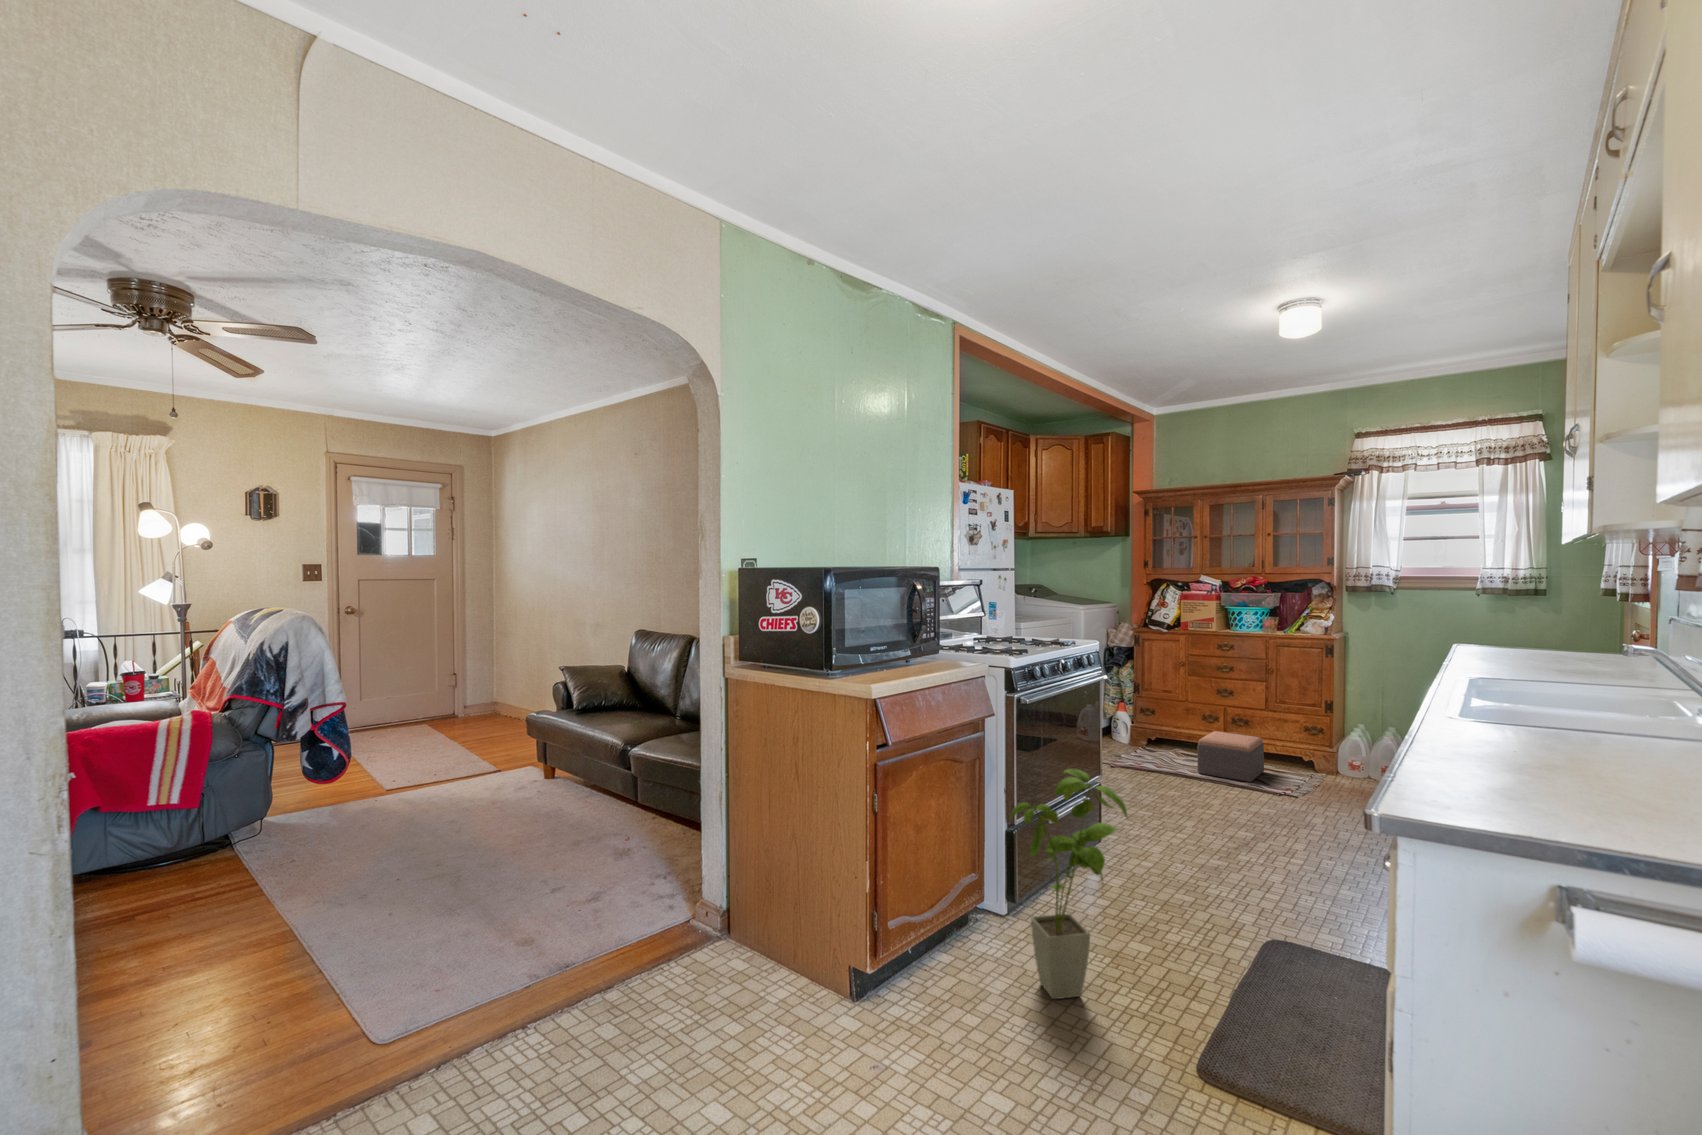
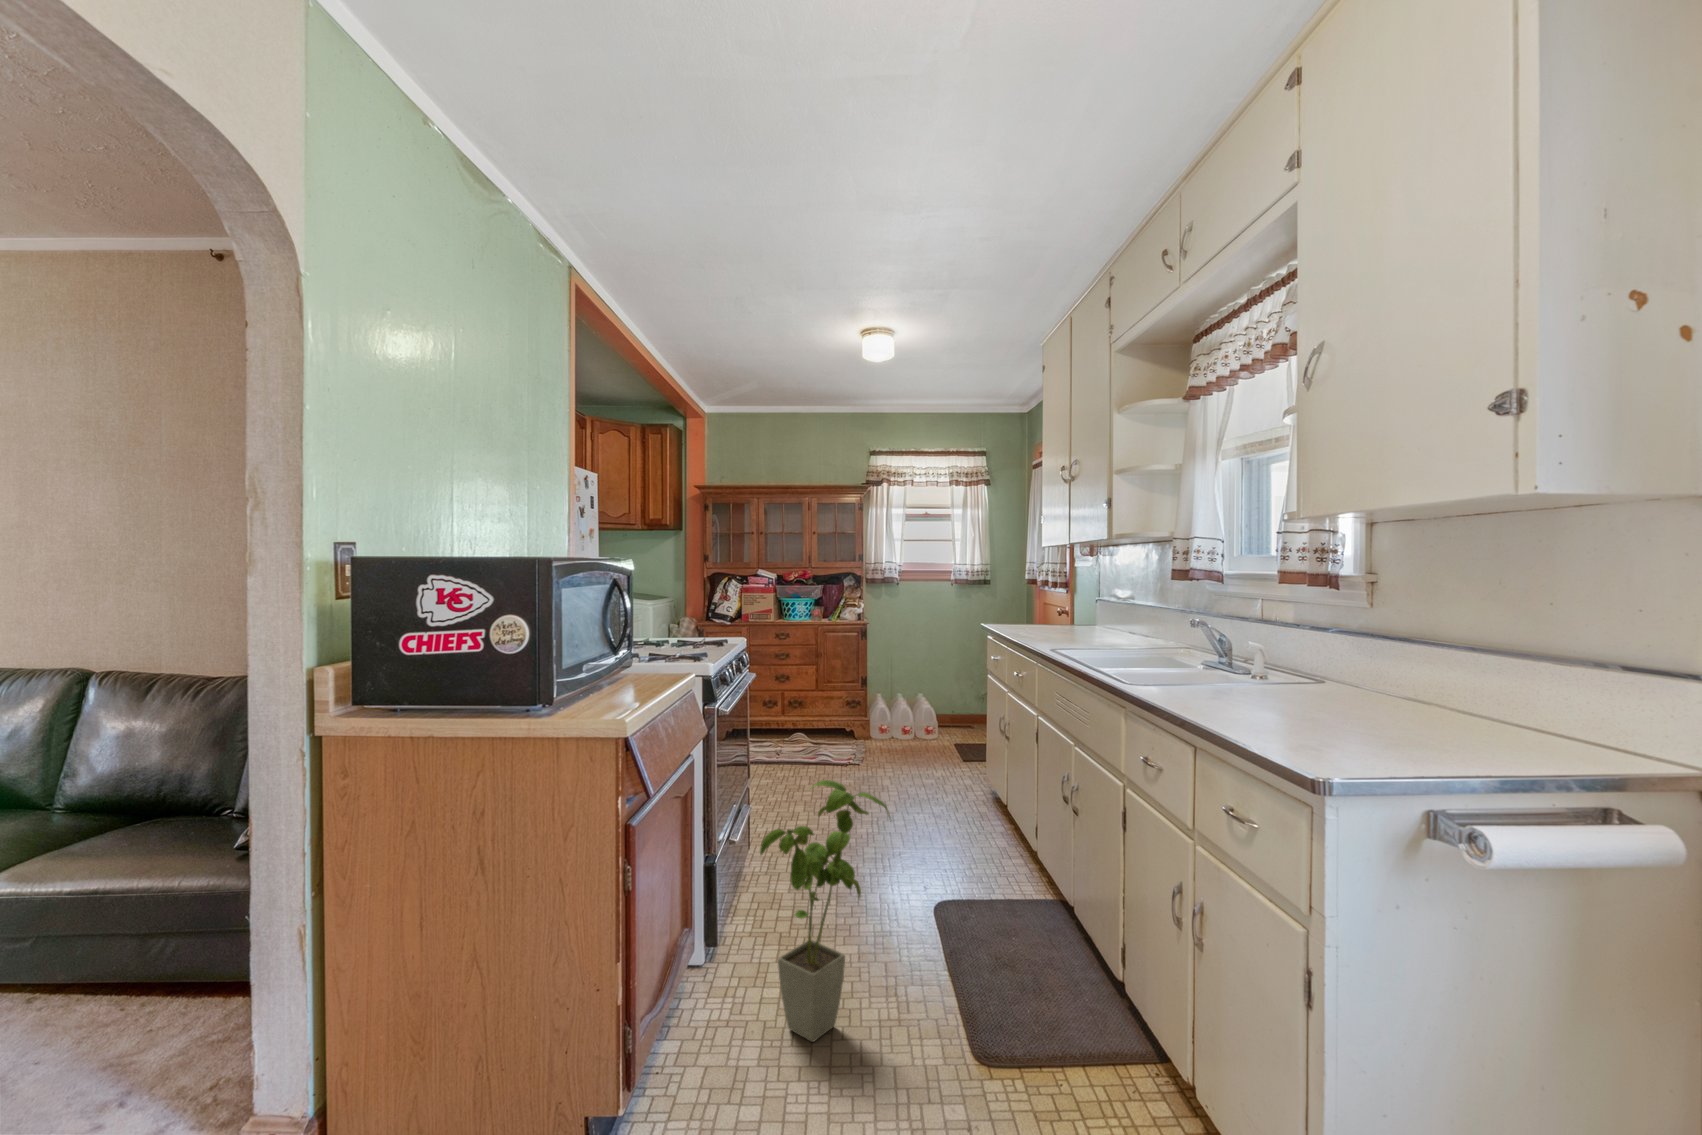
footstool: present [1197,731,1264,782] -> none [771,717,820,759]

